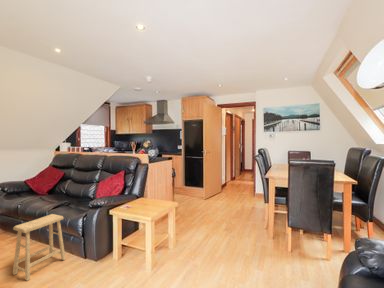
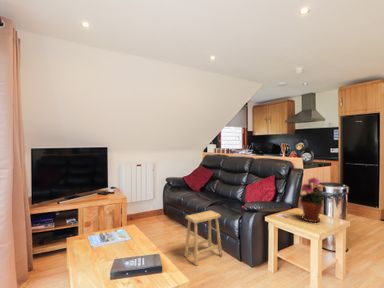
potted plant: none [140,170,160,208] -> present [298,178,325,222]

